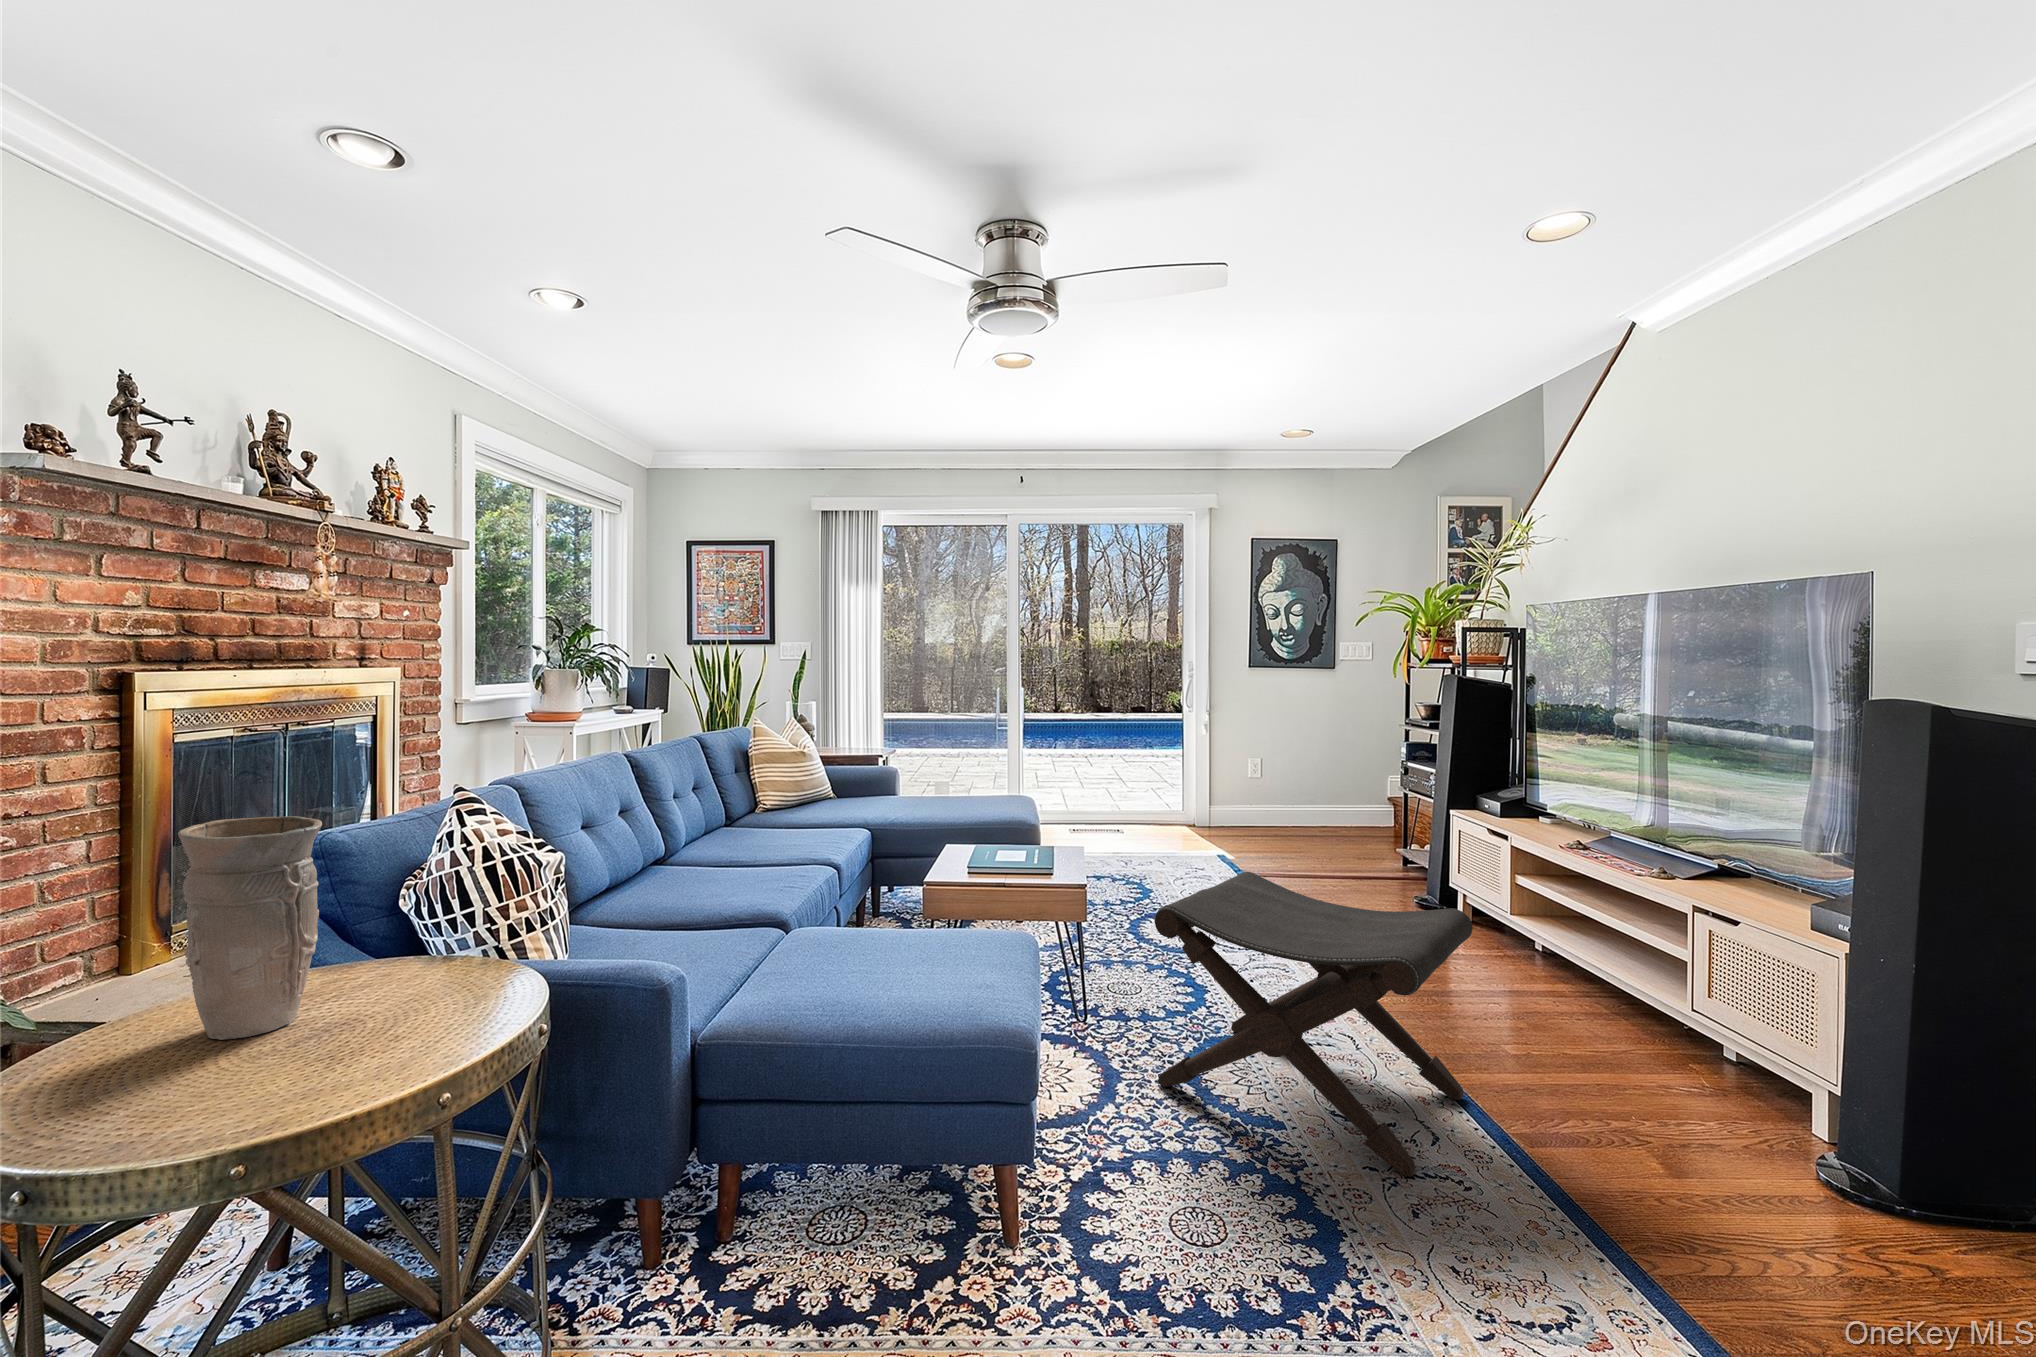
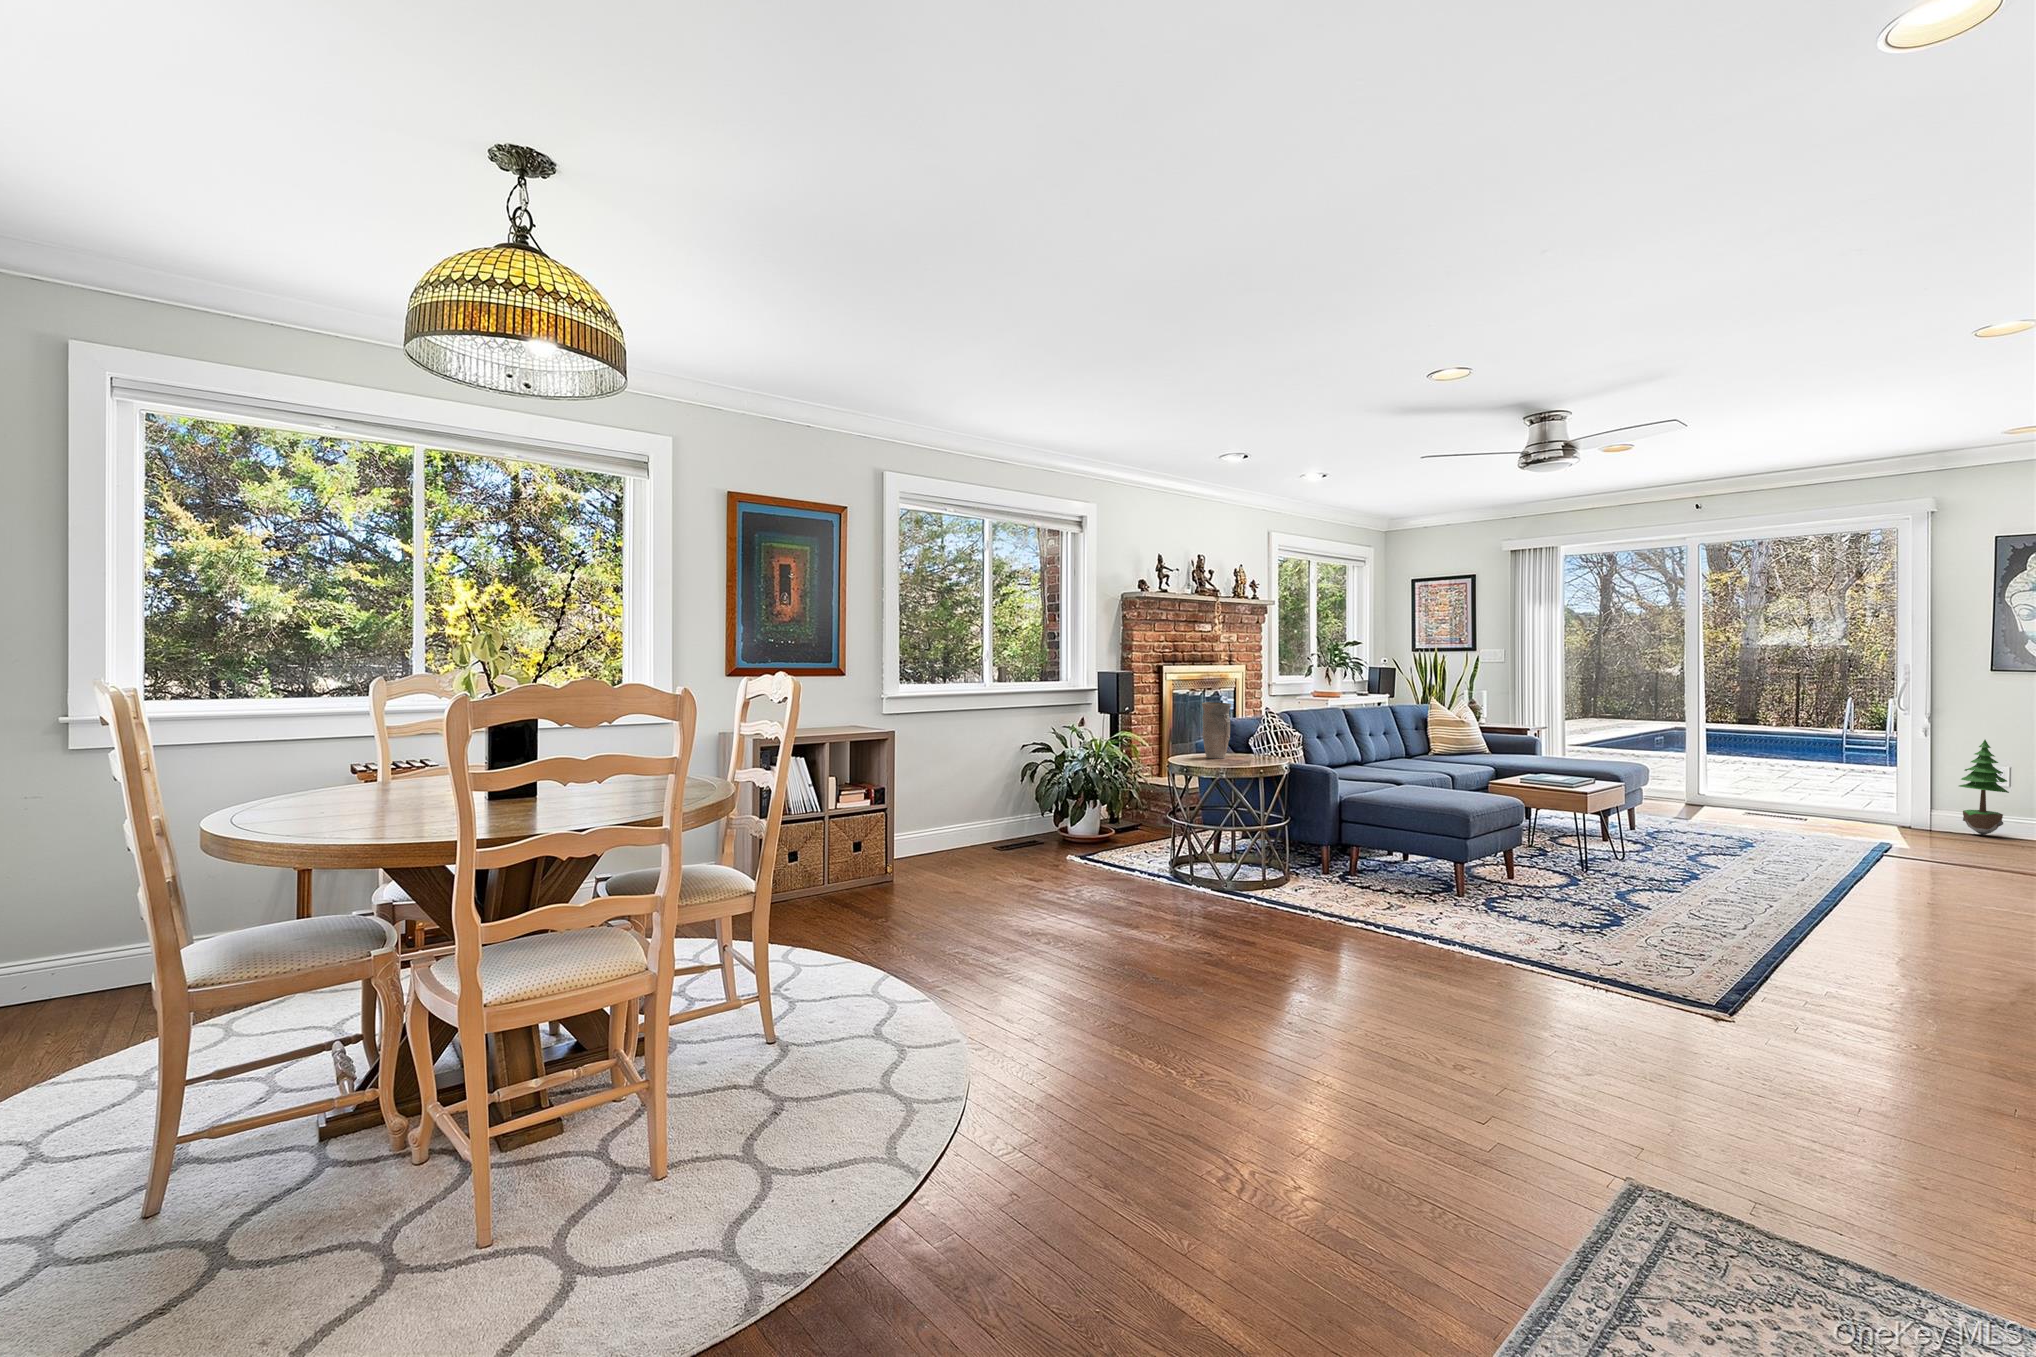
potted tree: none [1232,735,1267,829] -> present [1959,740,2009,835]
footstool: present [1155,872,1473,1177] -> none [1600,794,1833,938]

